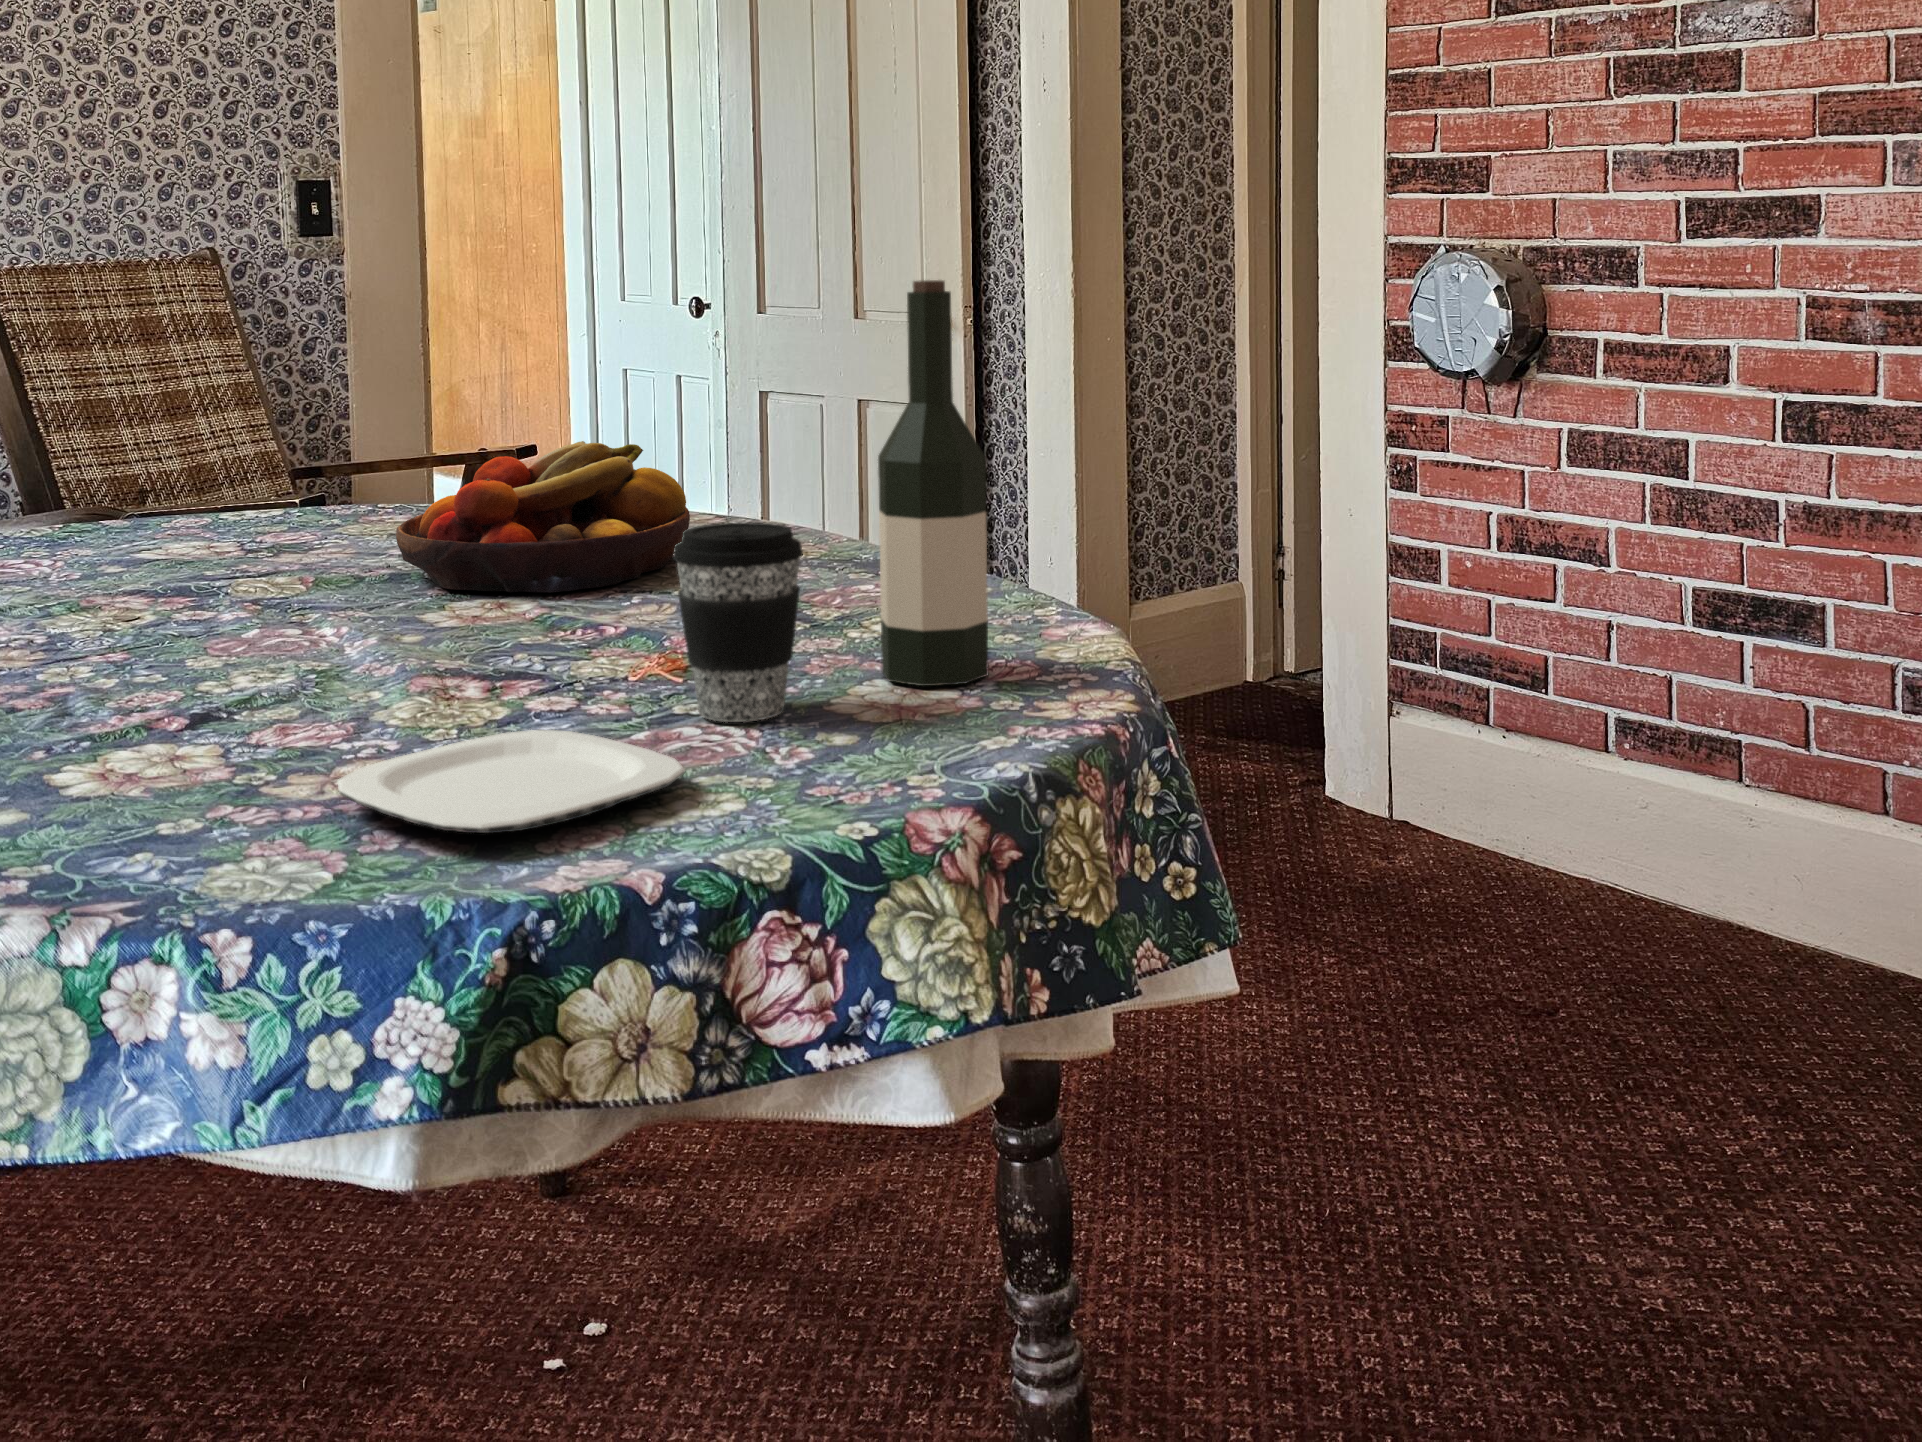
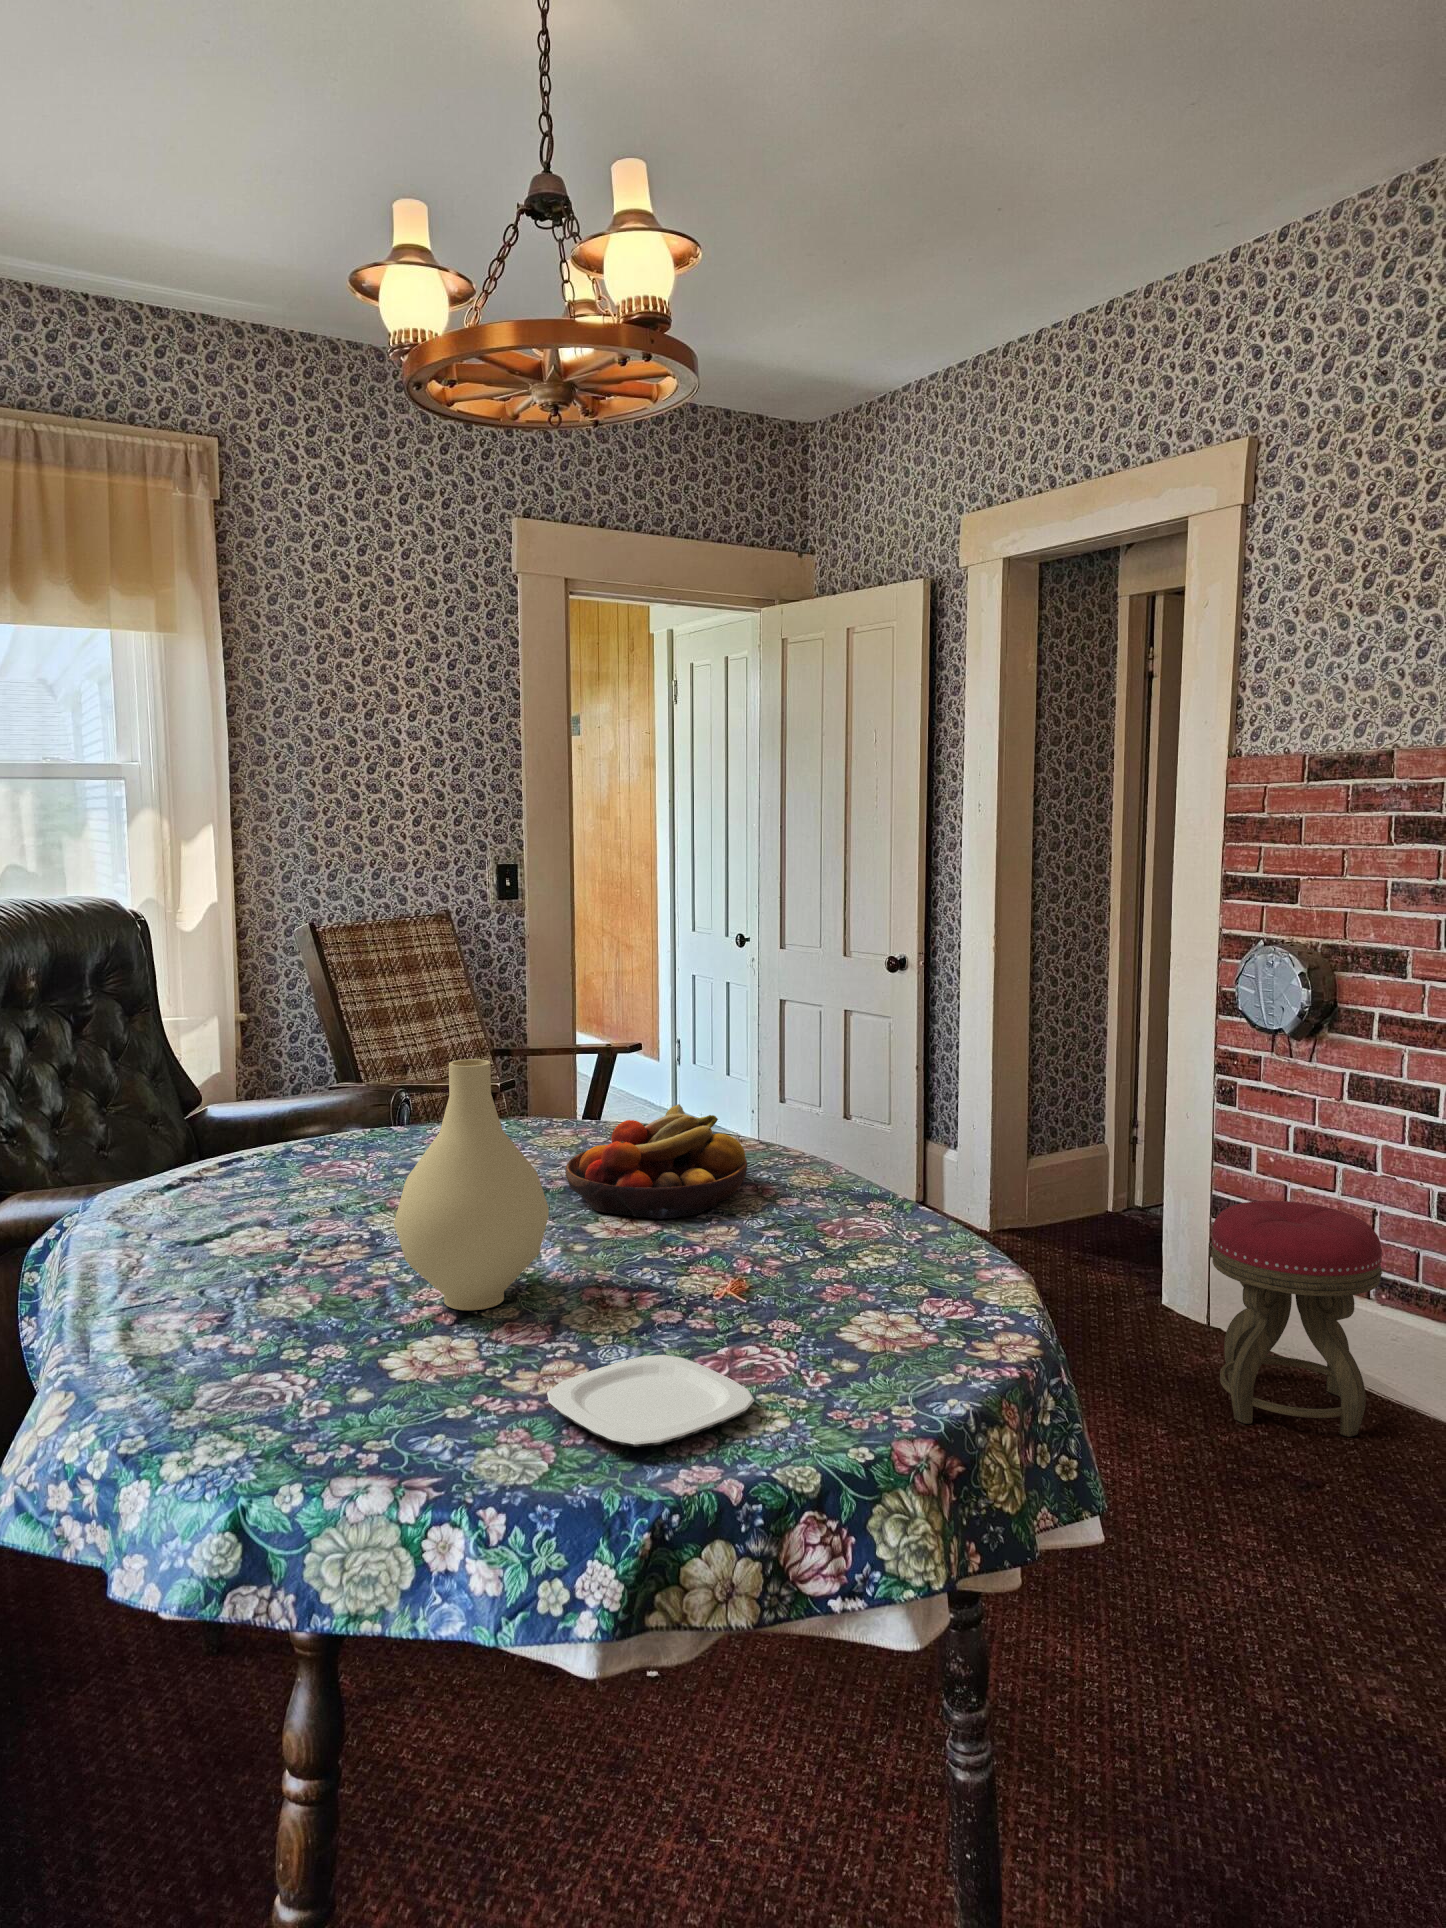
wine bottle: present [878,280,989,686] -> none [873,1065,943,1327]
vase: none [85,297,355,706] -> present [394,1059,549,1310]
coffee cup: present [673,522,803,722] -> none [745,1220,826,1351]
stool: none [1387,616,1619,942] -> present [1211,1201,1382,1437]

